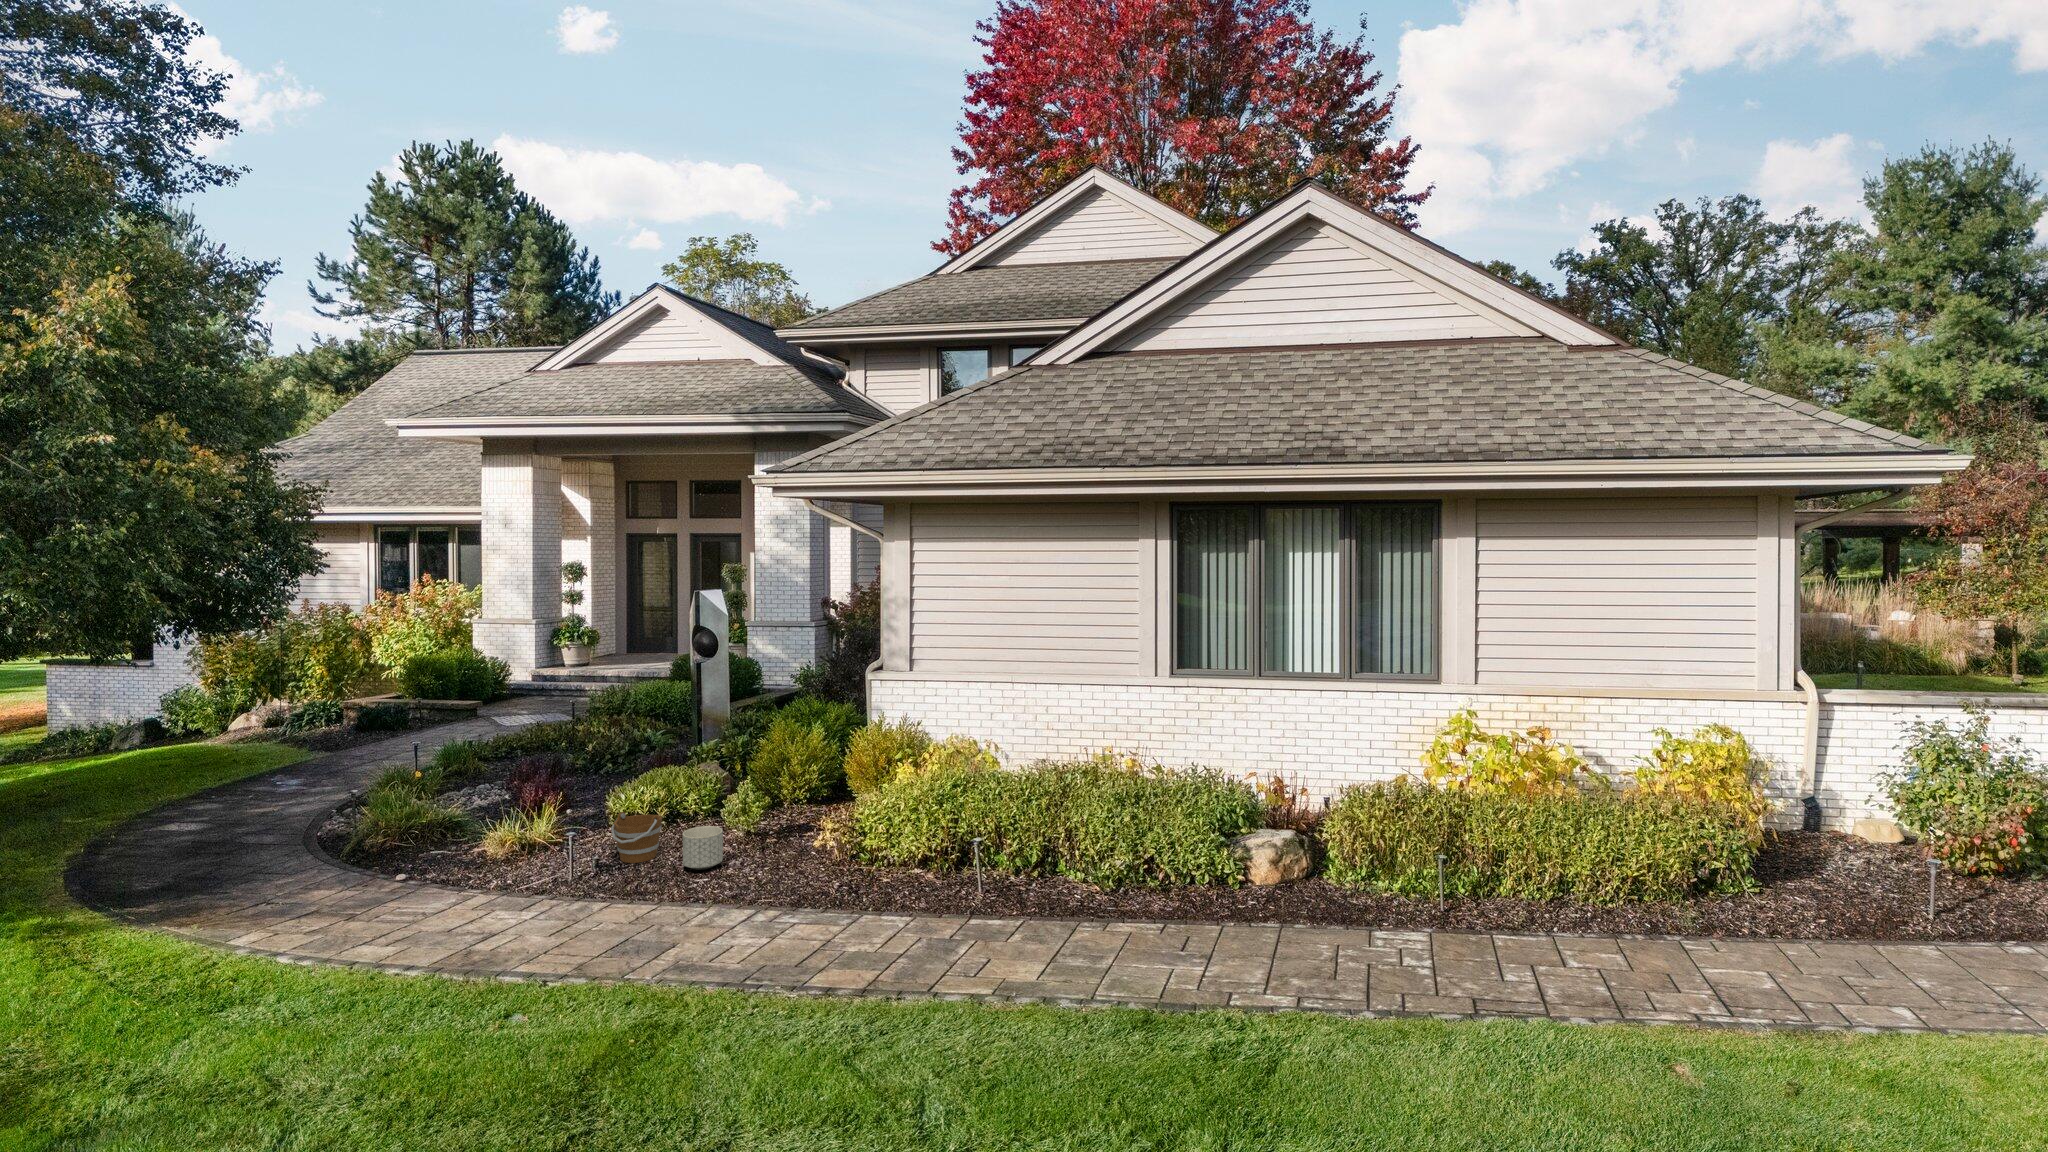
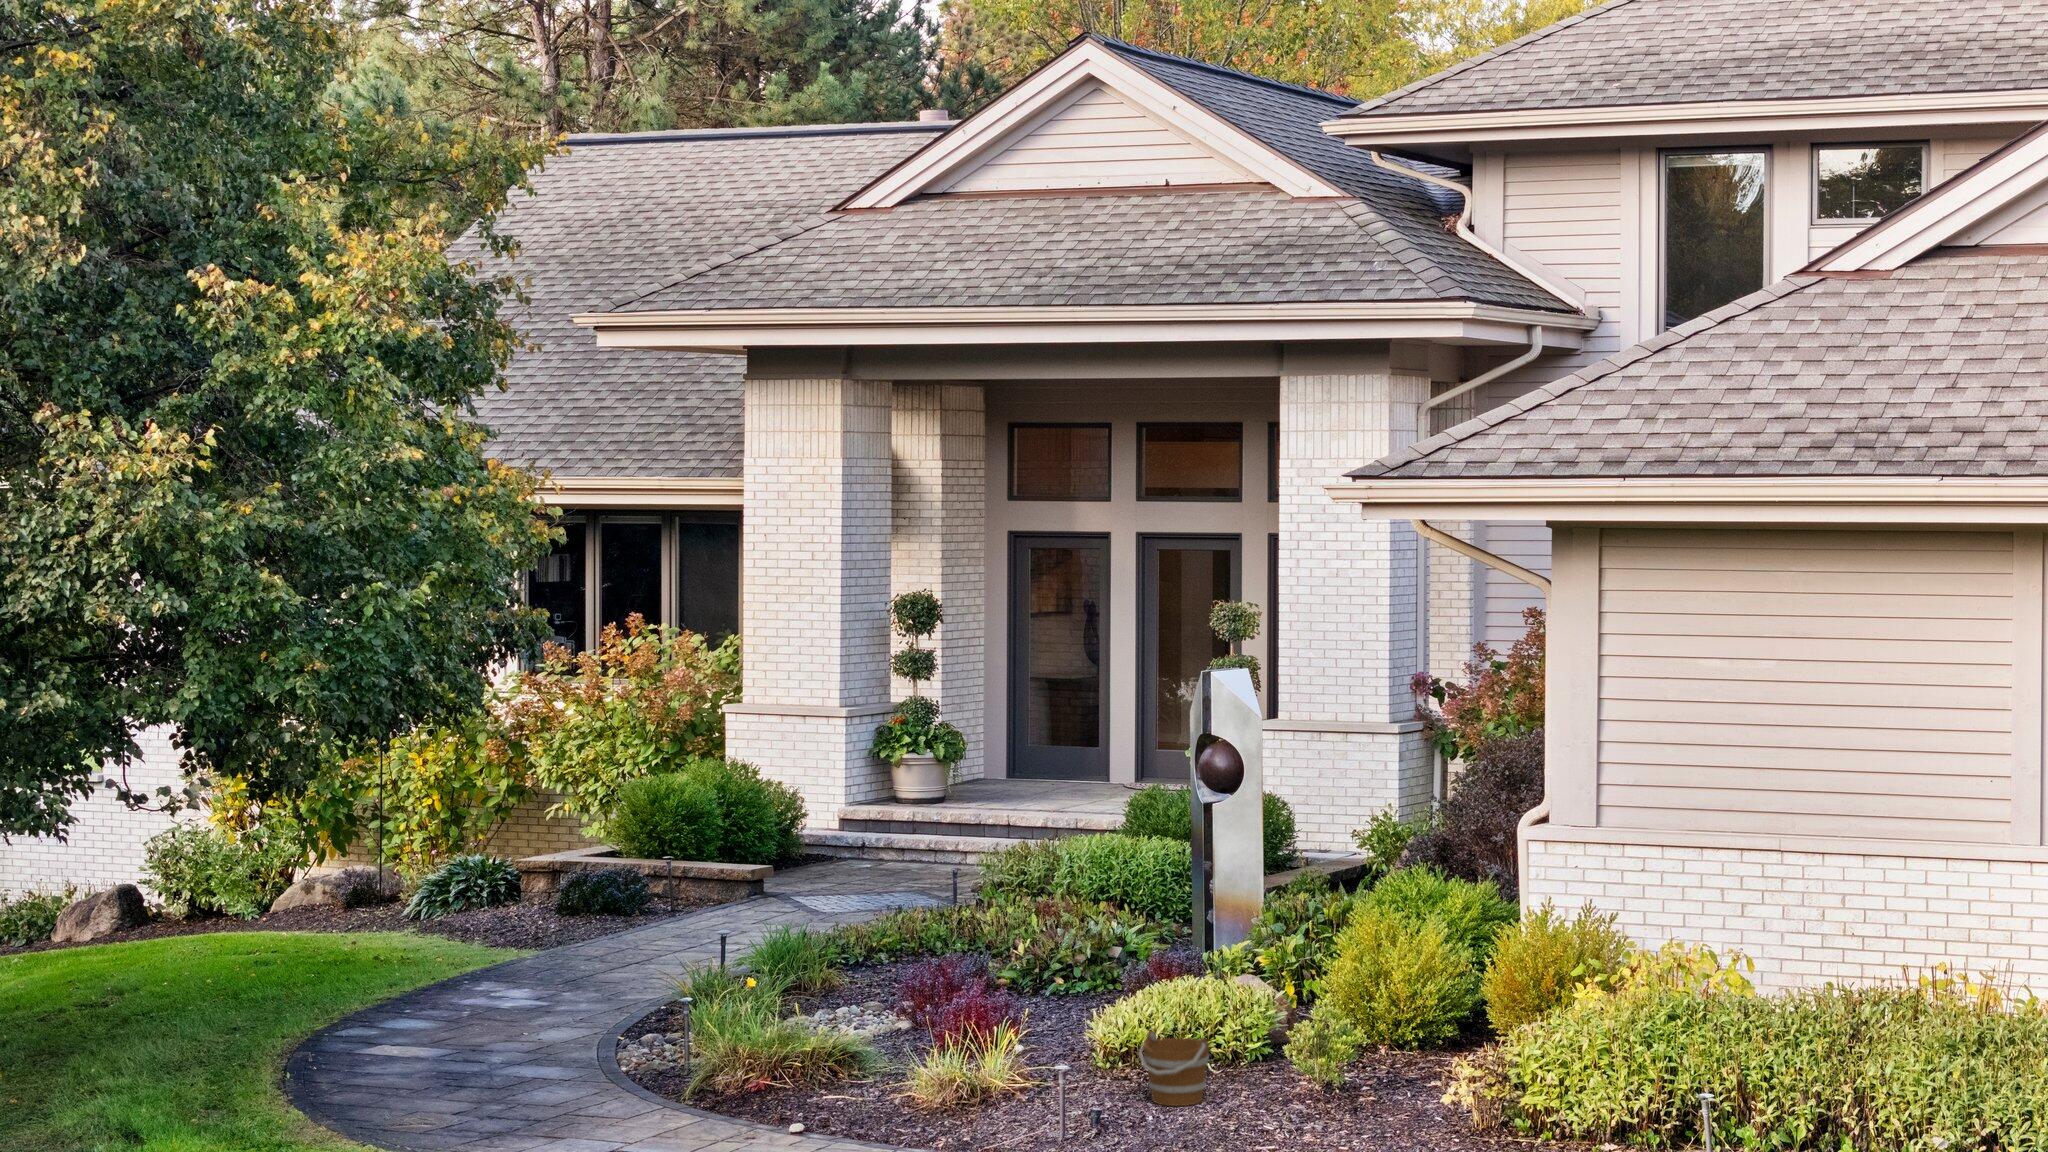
planter: present [683,826,723,870] -> none [1248,1057,1305,1120]

